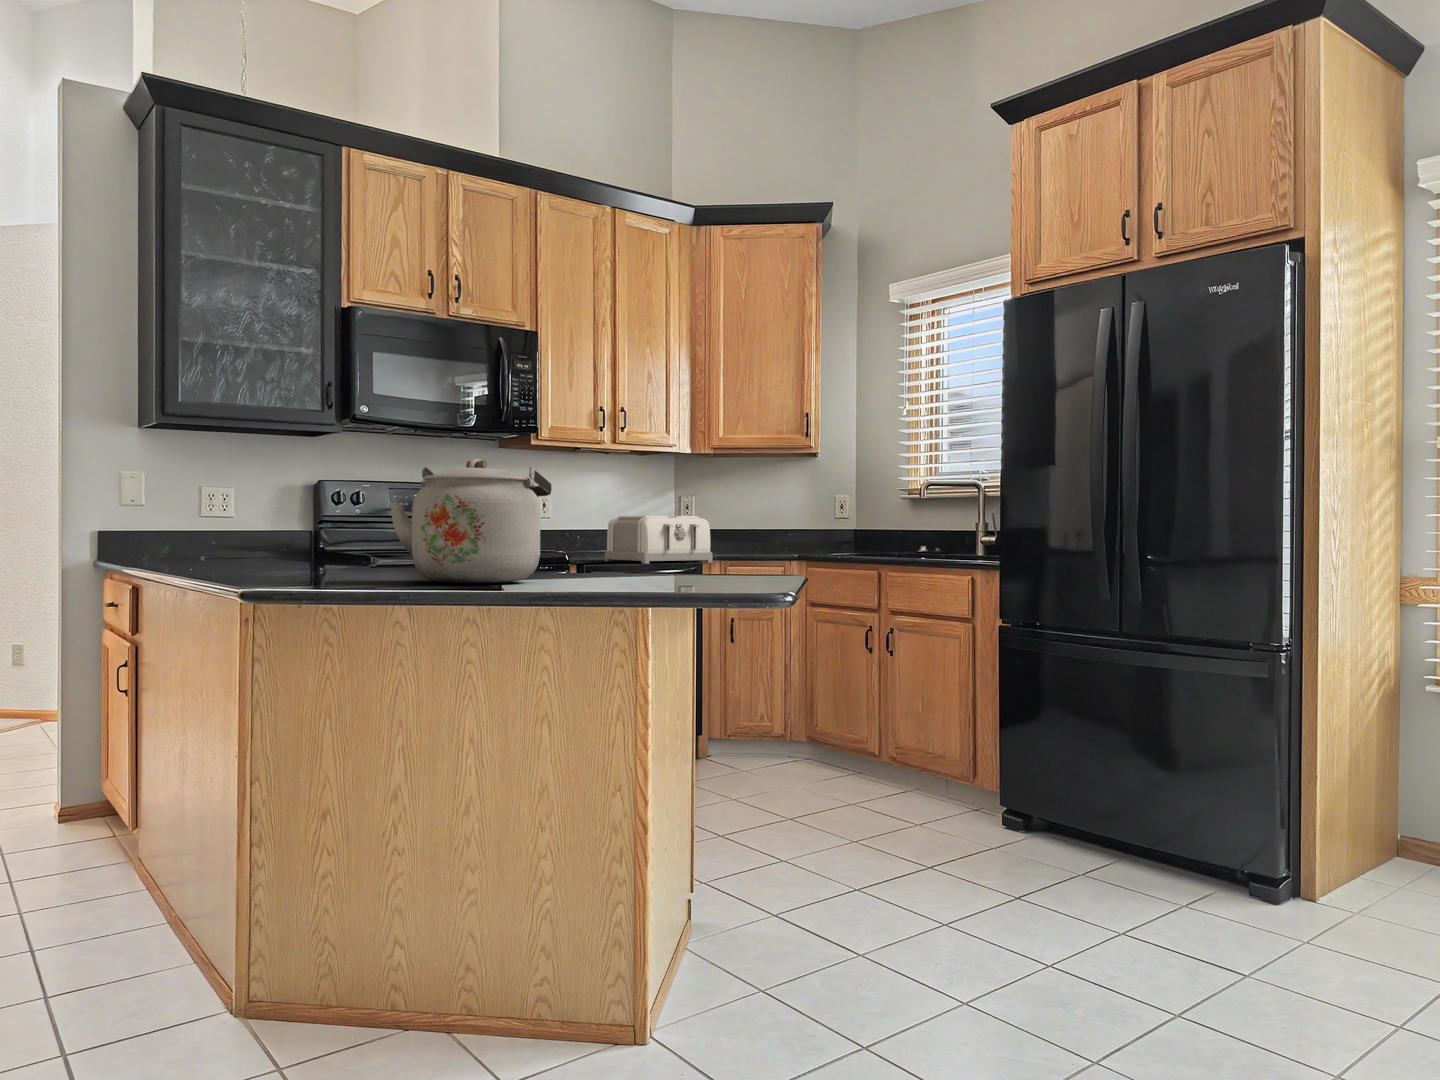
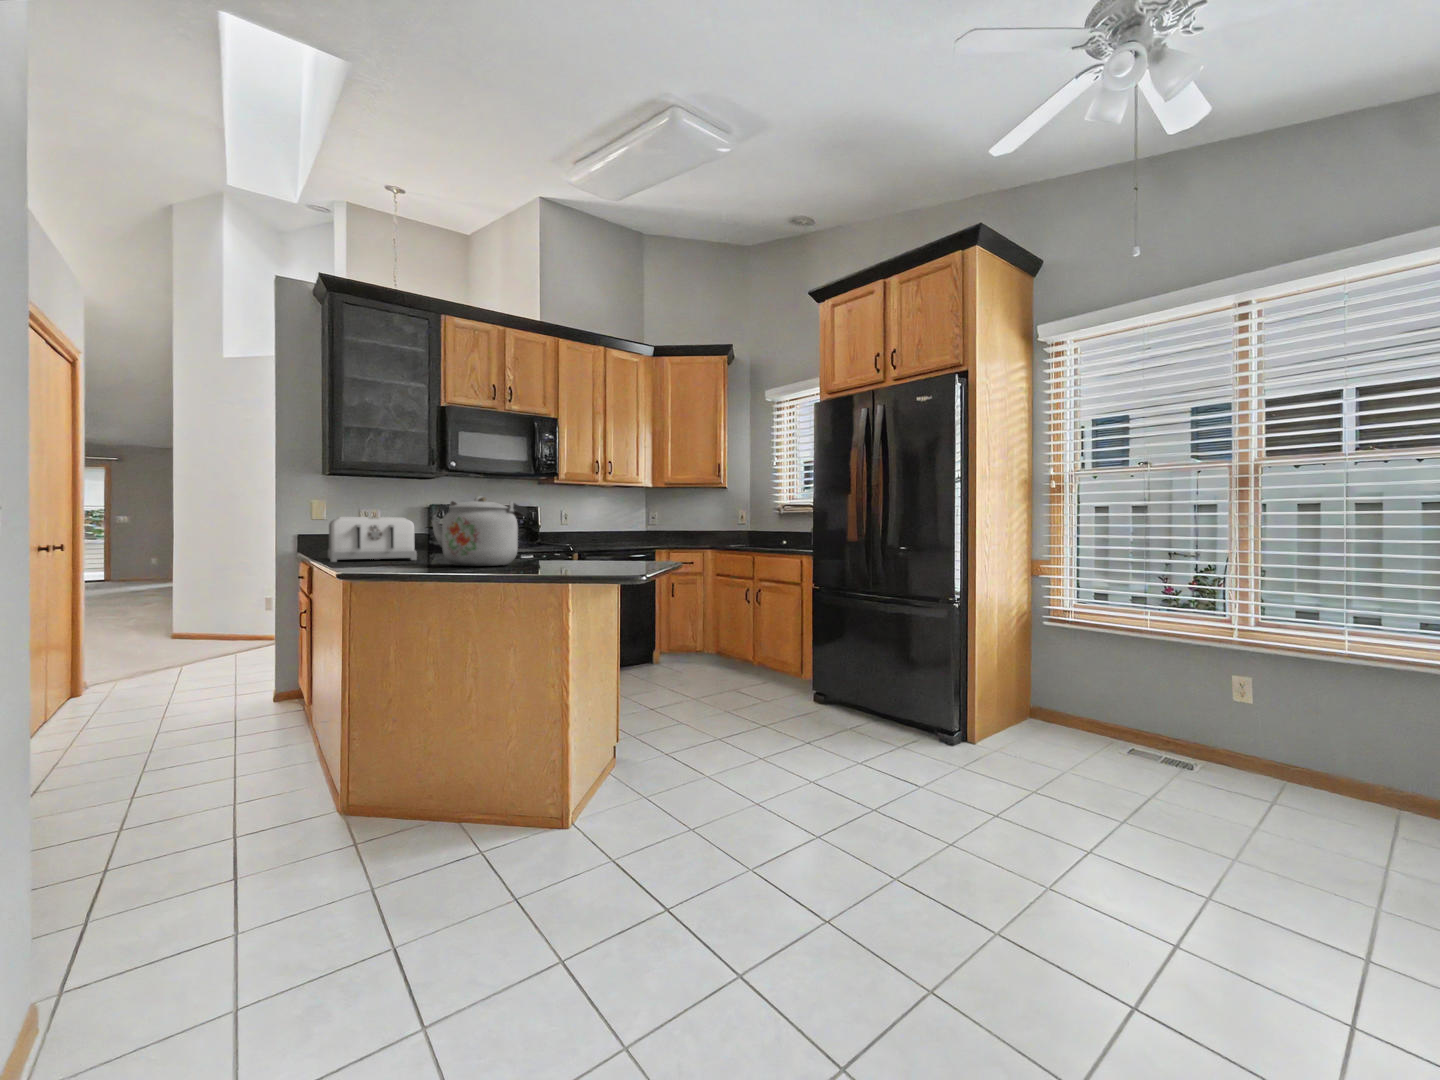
toaster: present [605,516,713,564] -> present [328,517,417,562]

